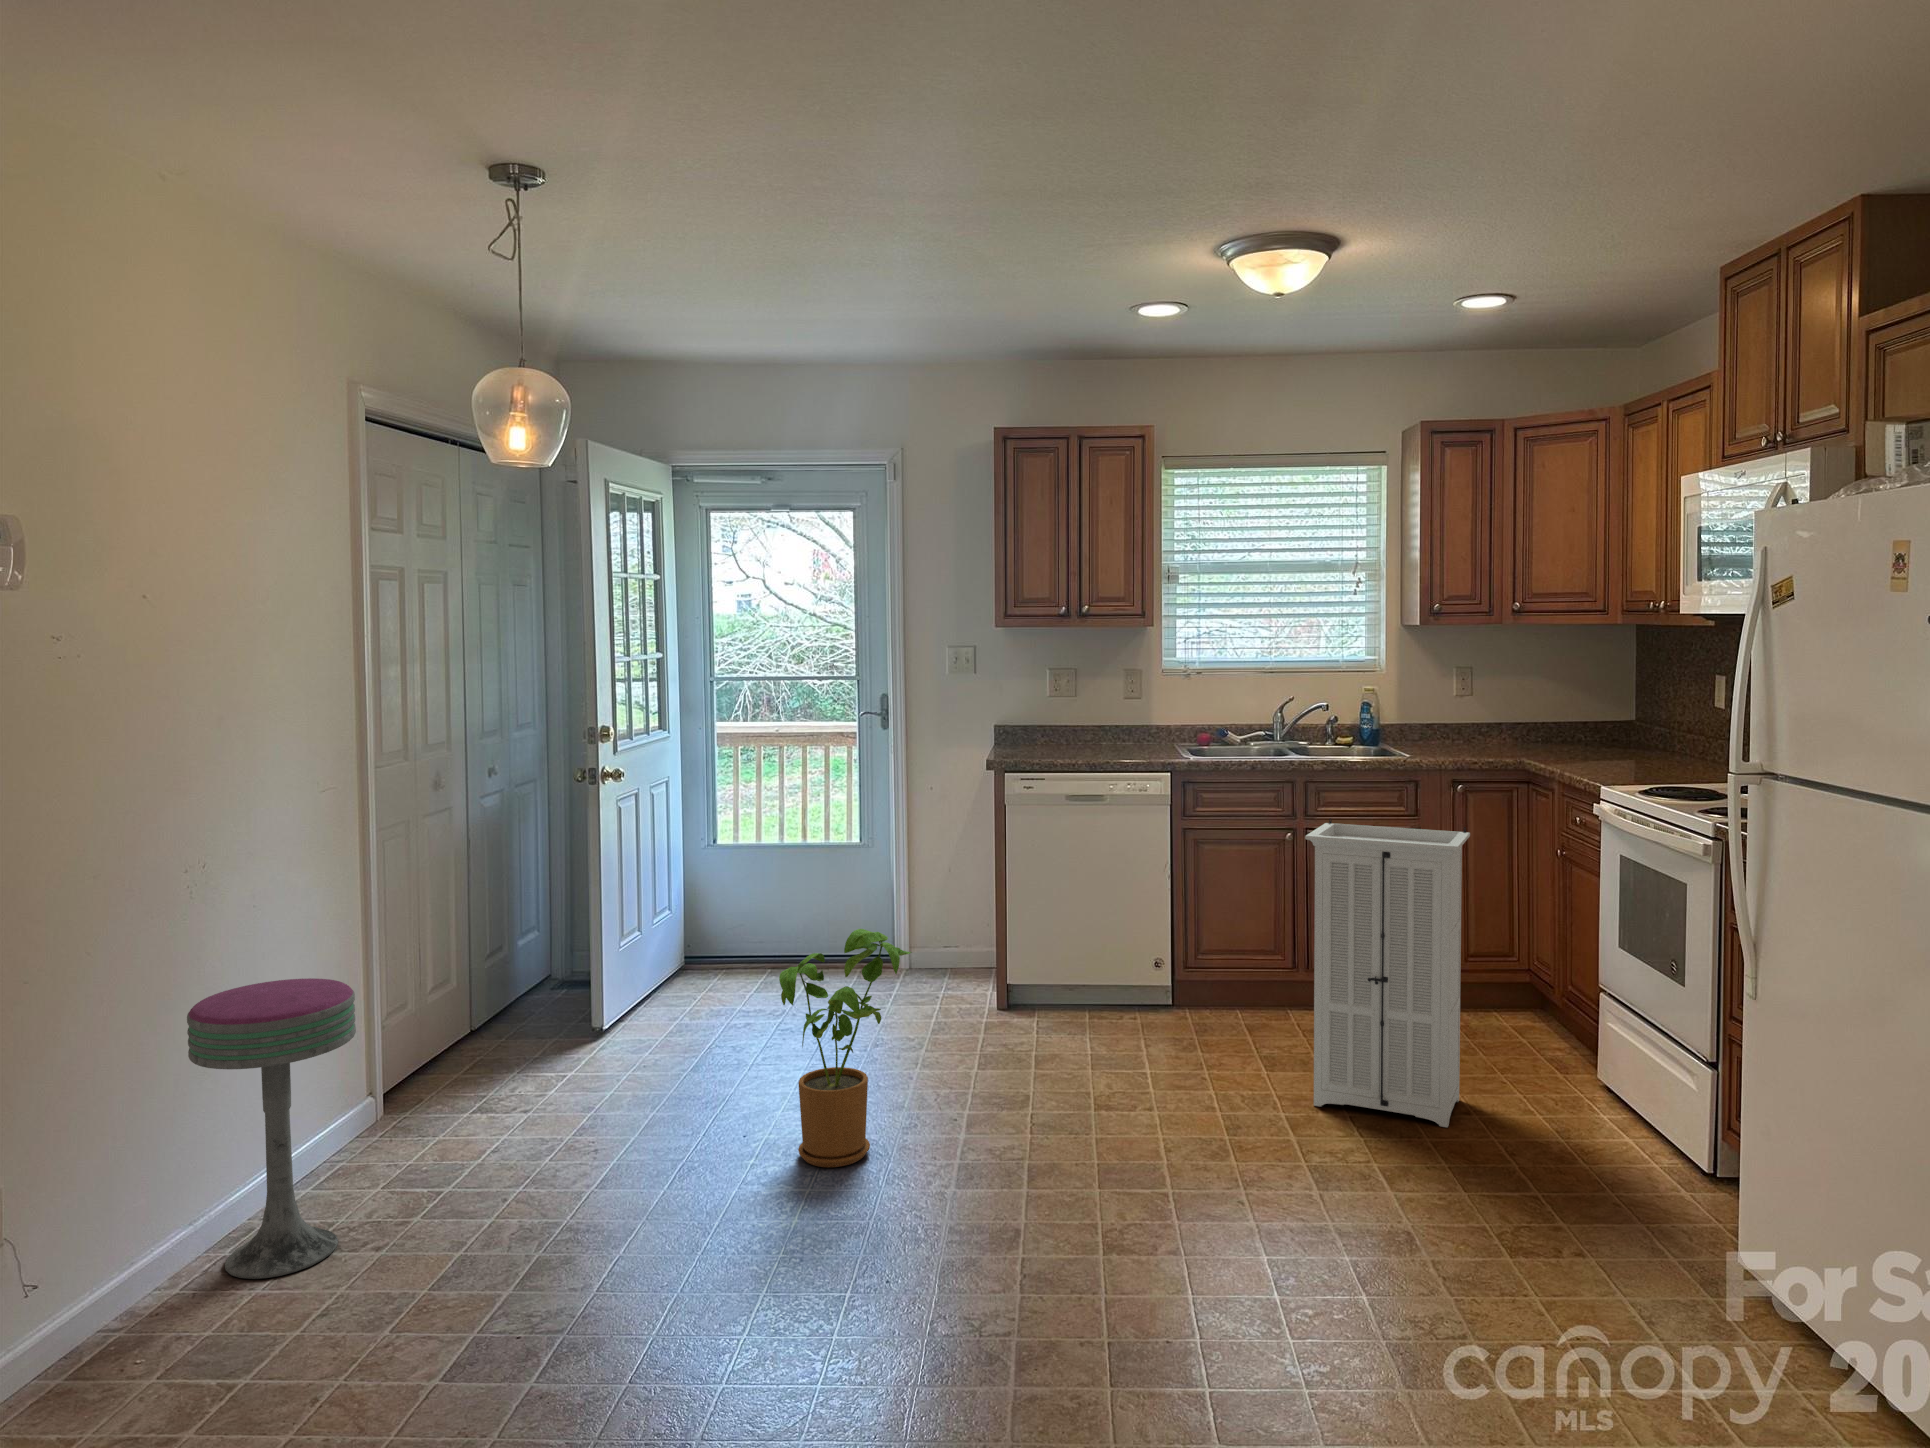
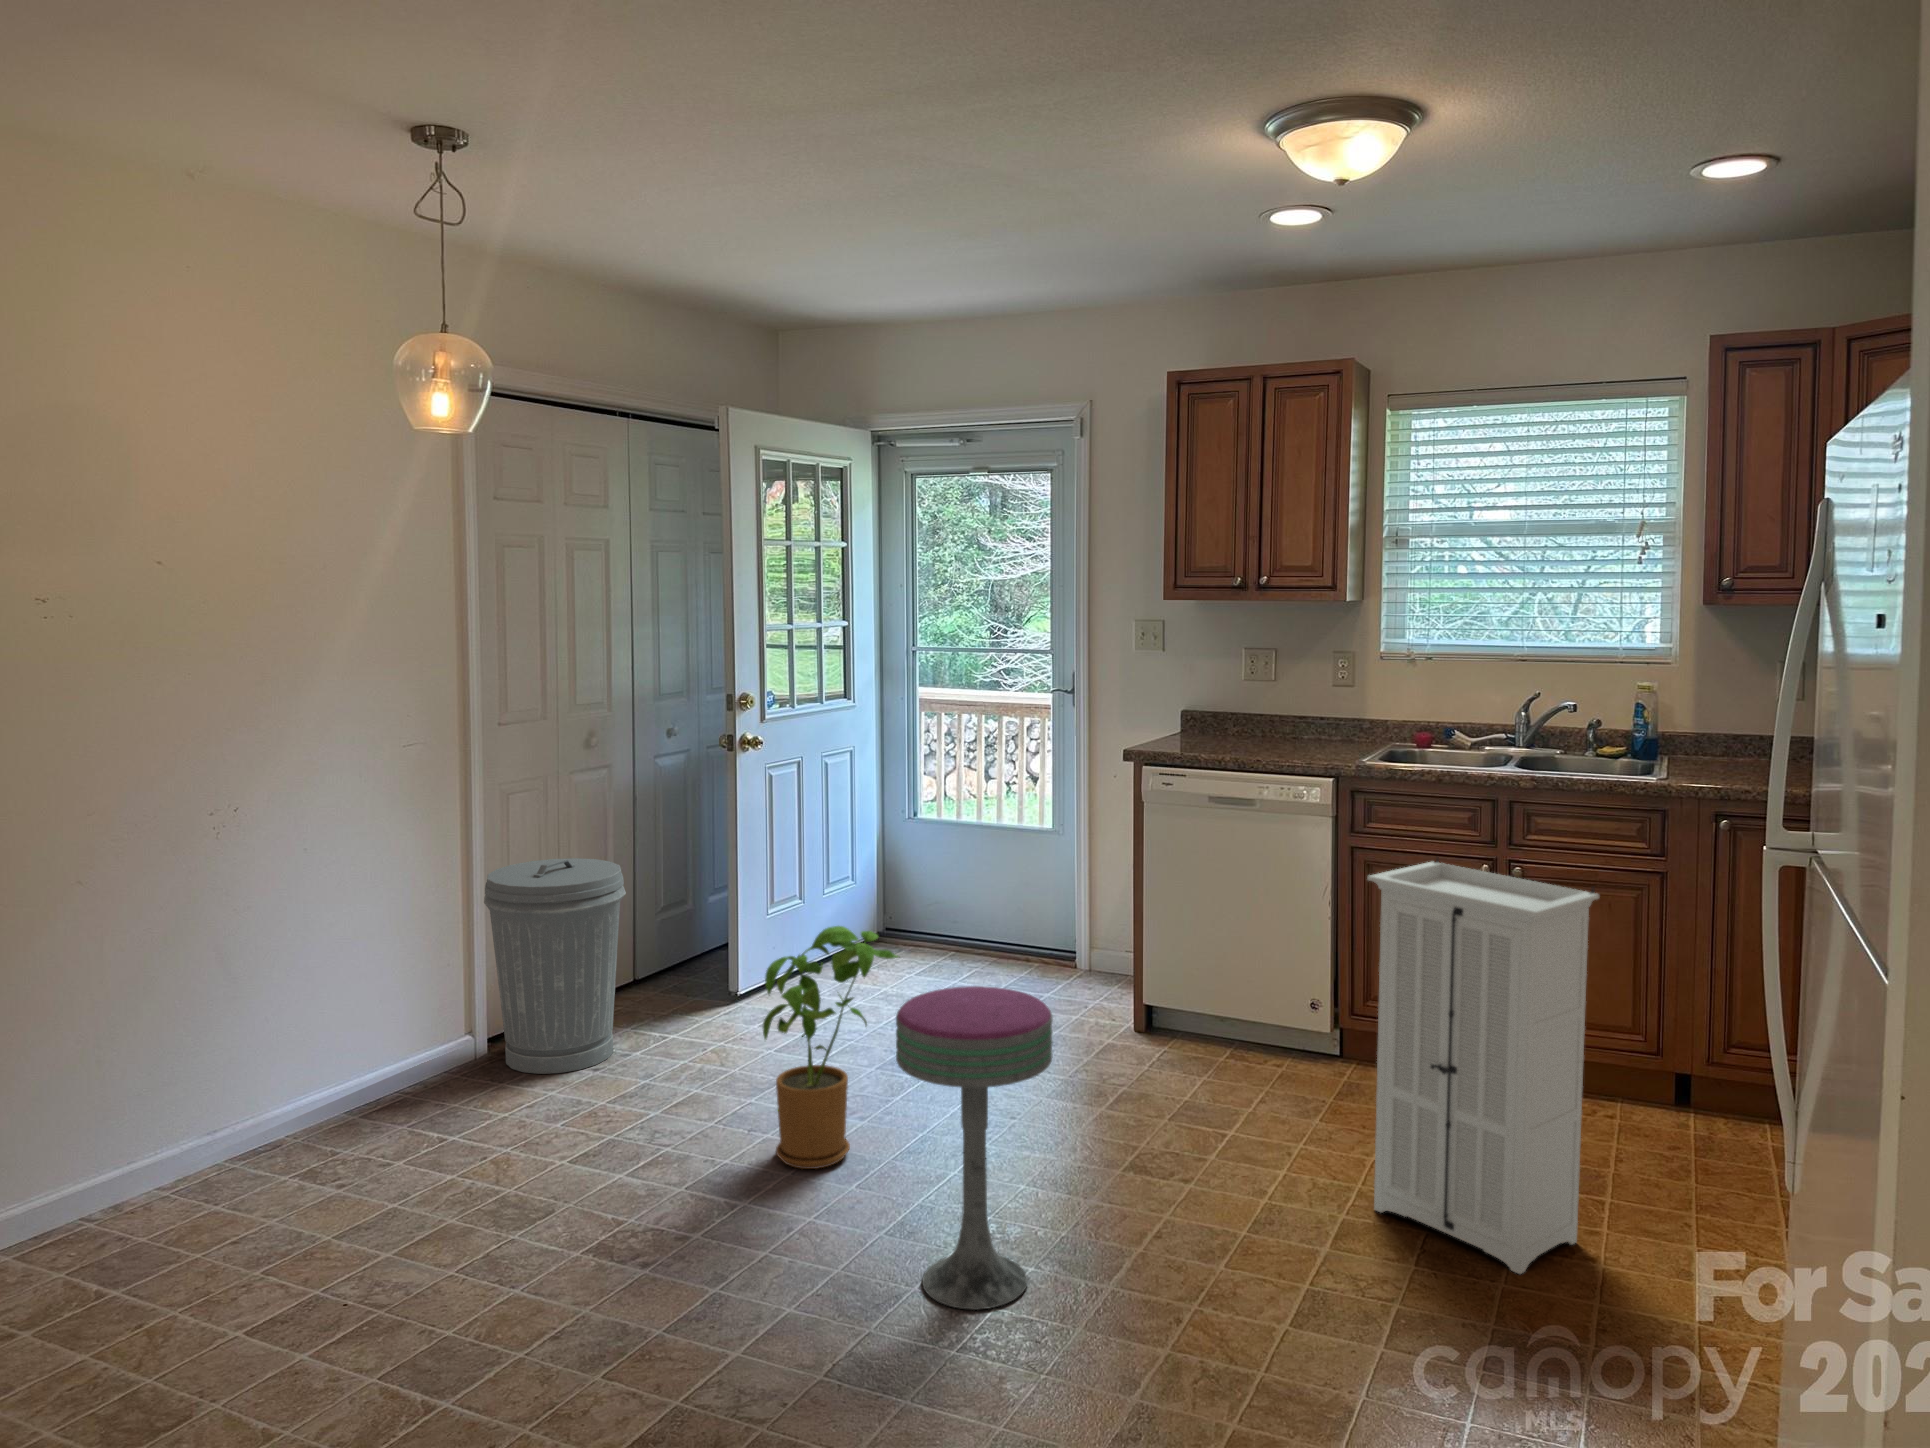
trash can: none [377,905,538,1140] -> present [484,858,626,1074]
bar stool: present [187,978,356,1279] -> present [896,986,1053,1310]

